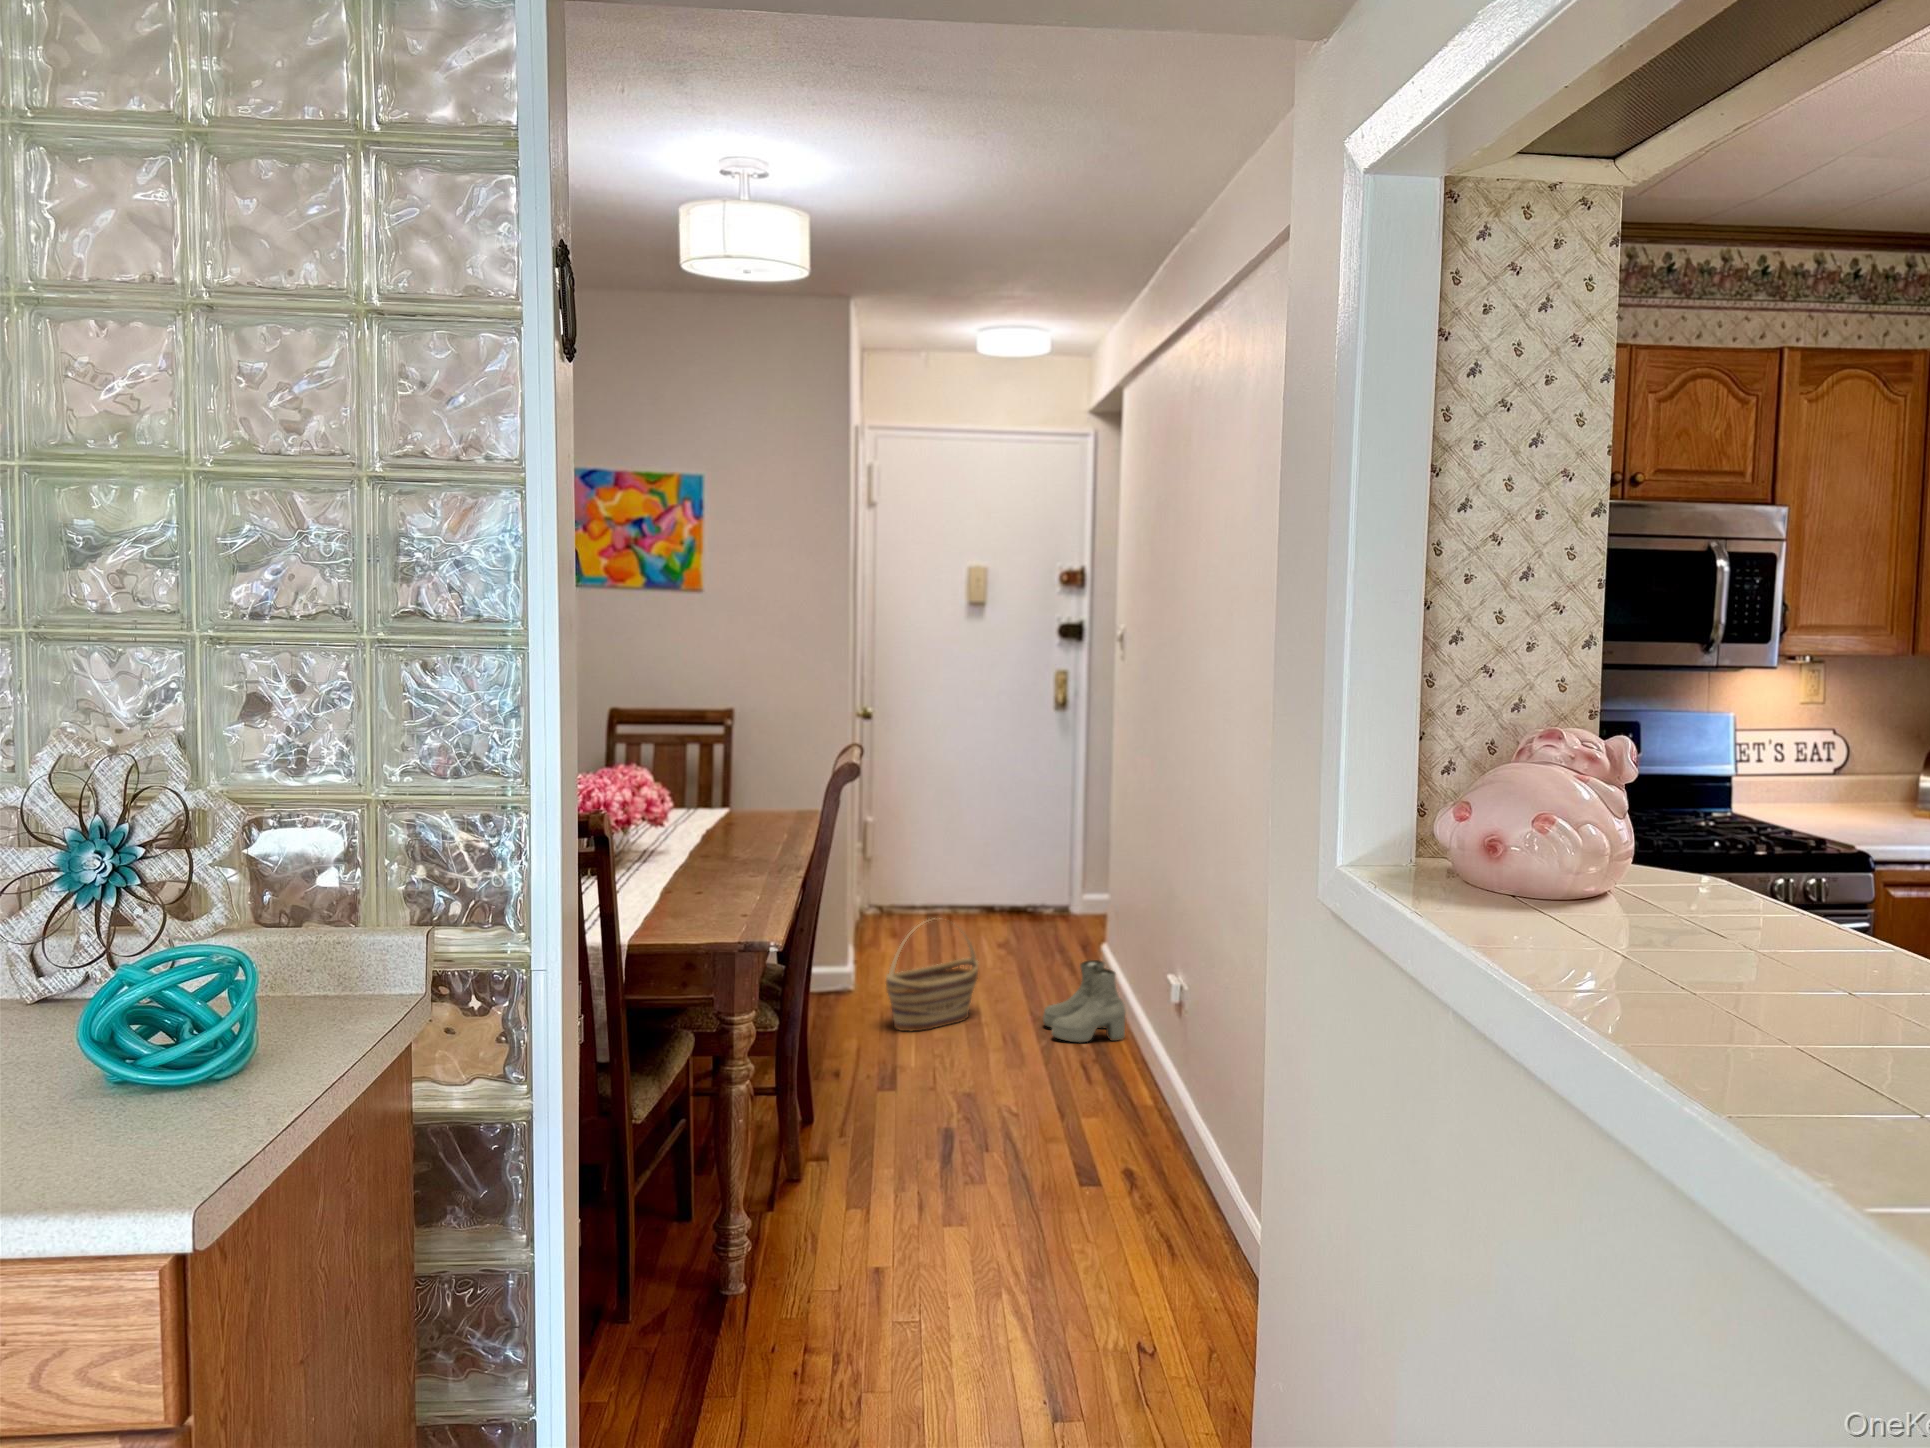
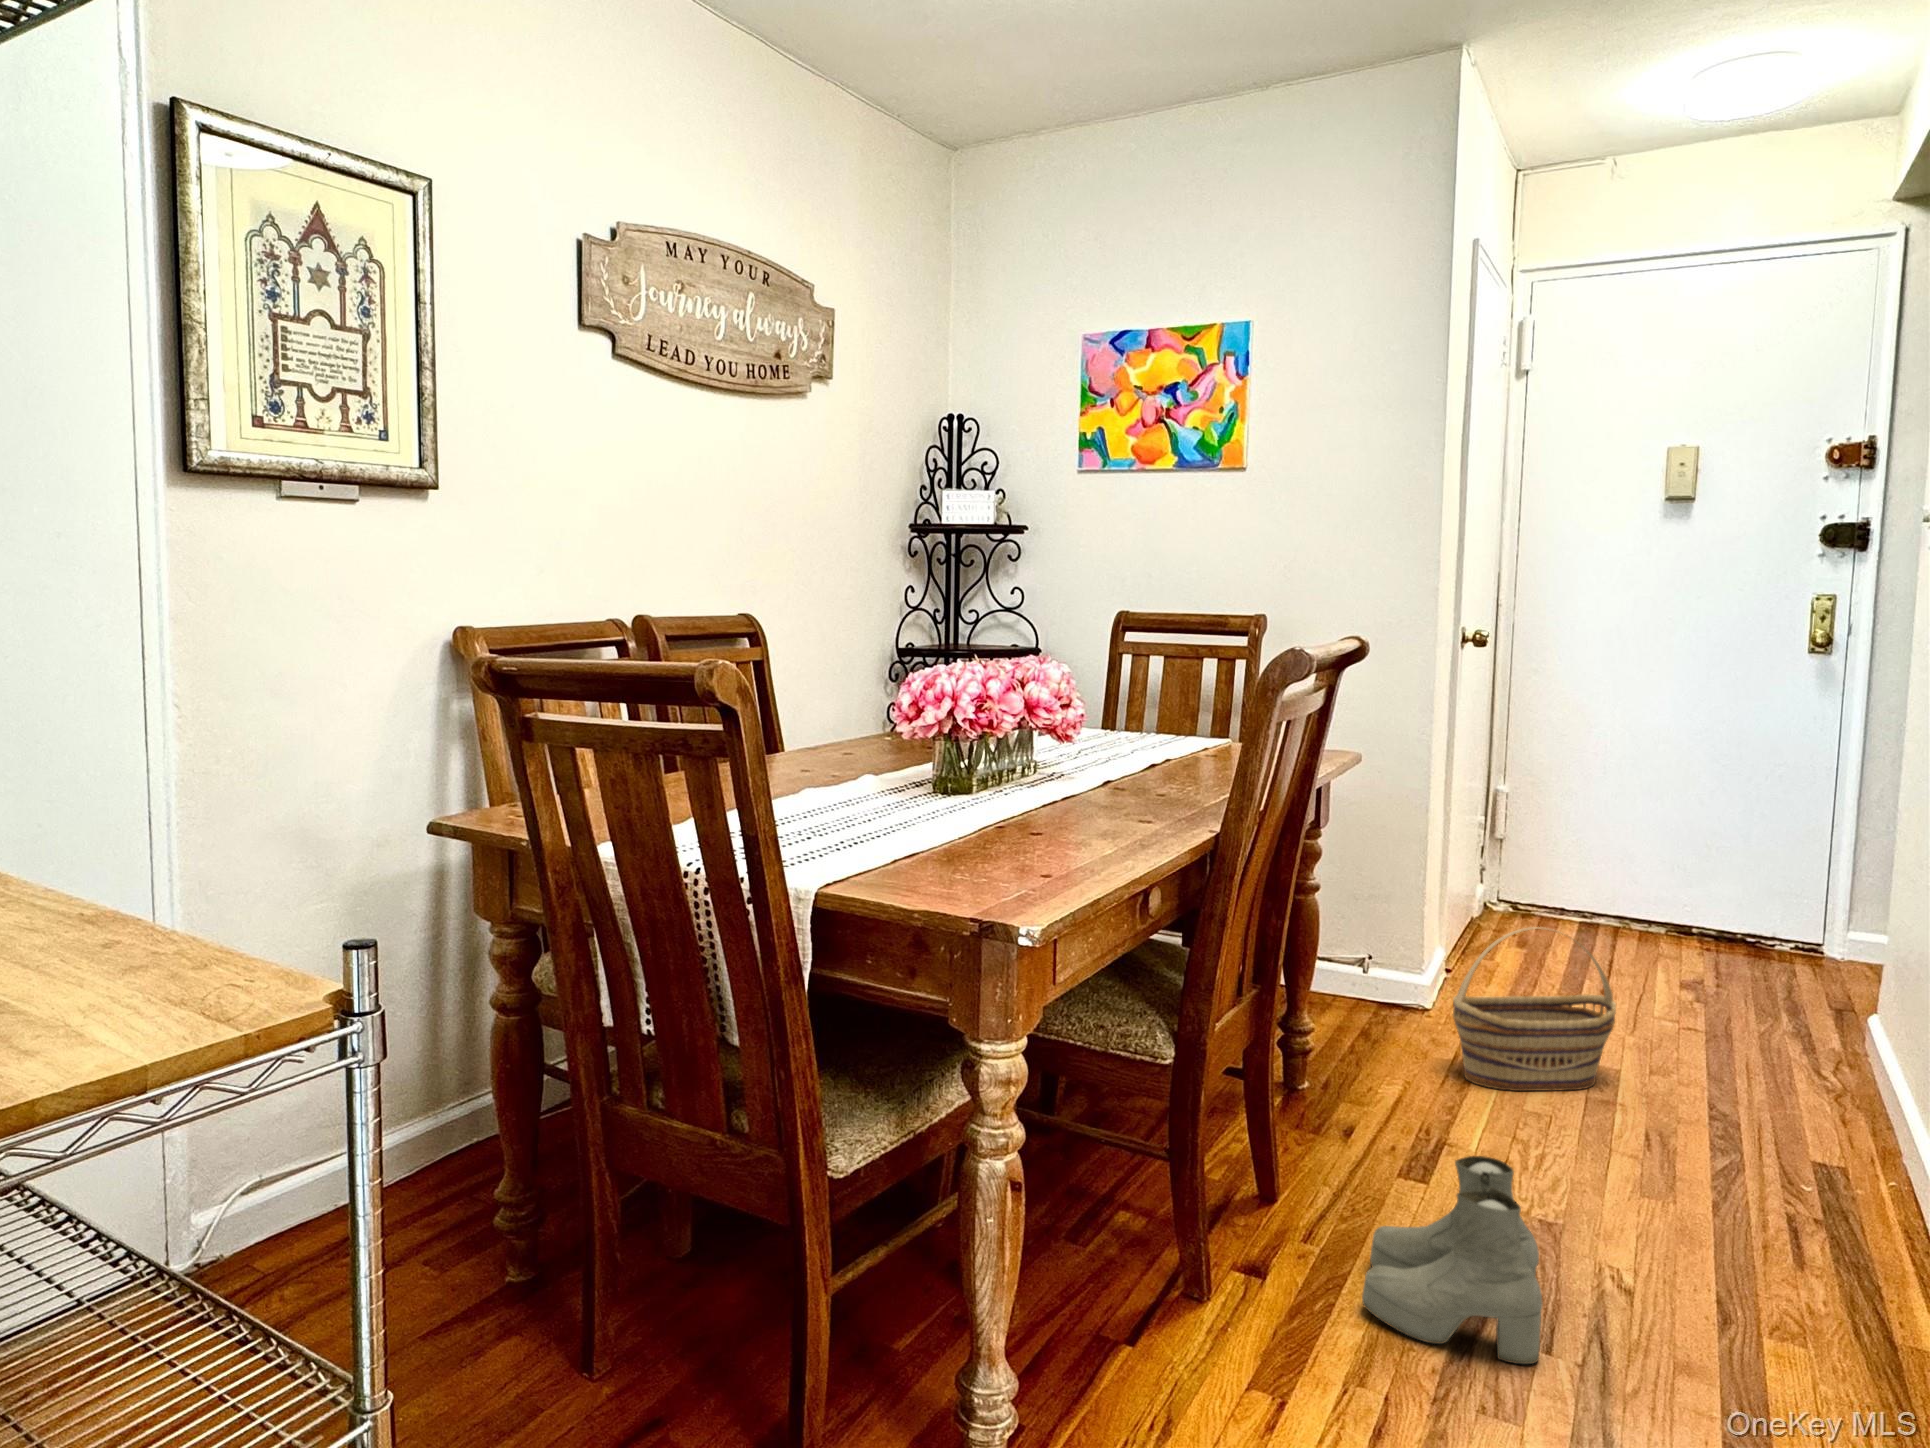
boots: present [1043,960,1126,1043] -> present [1362,1156,1543,1364]

